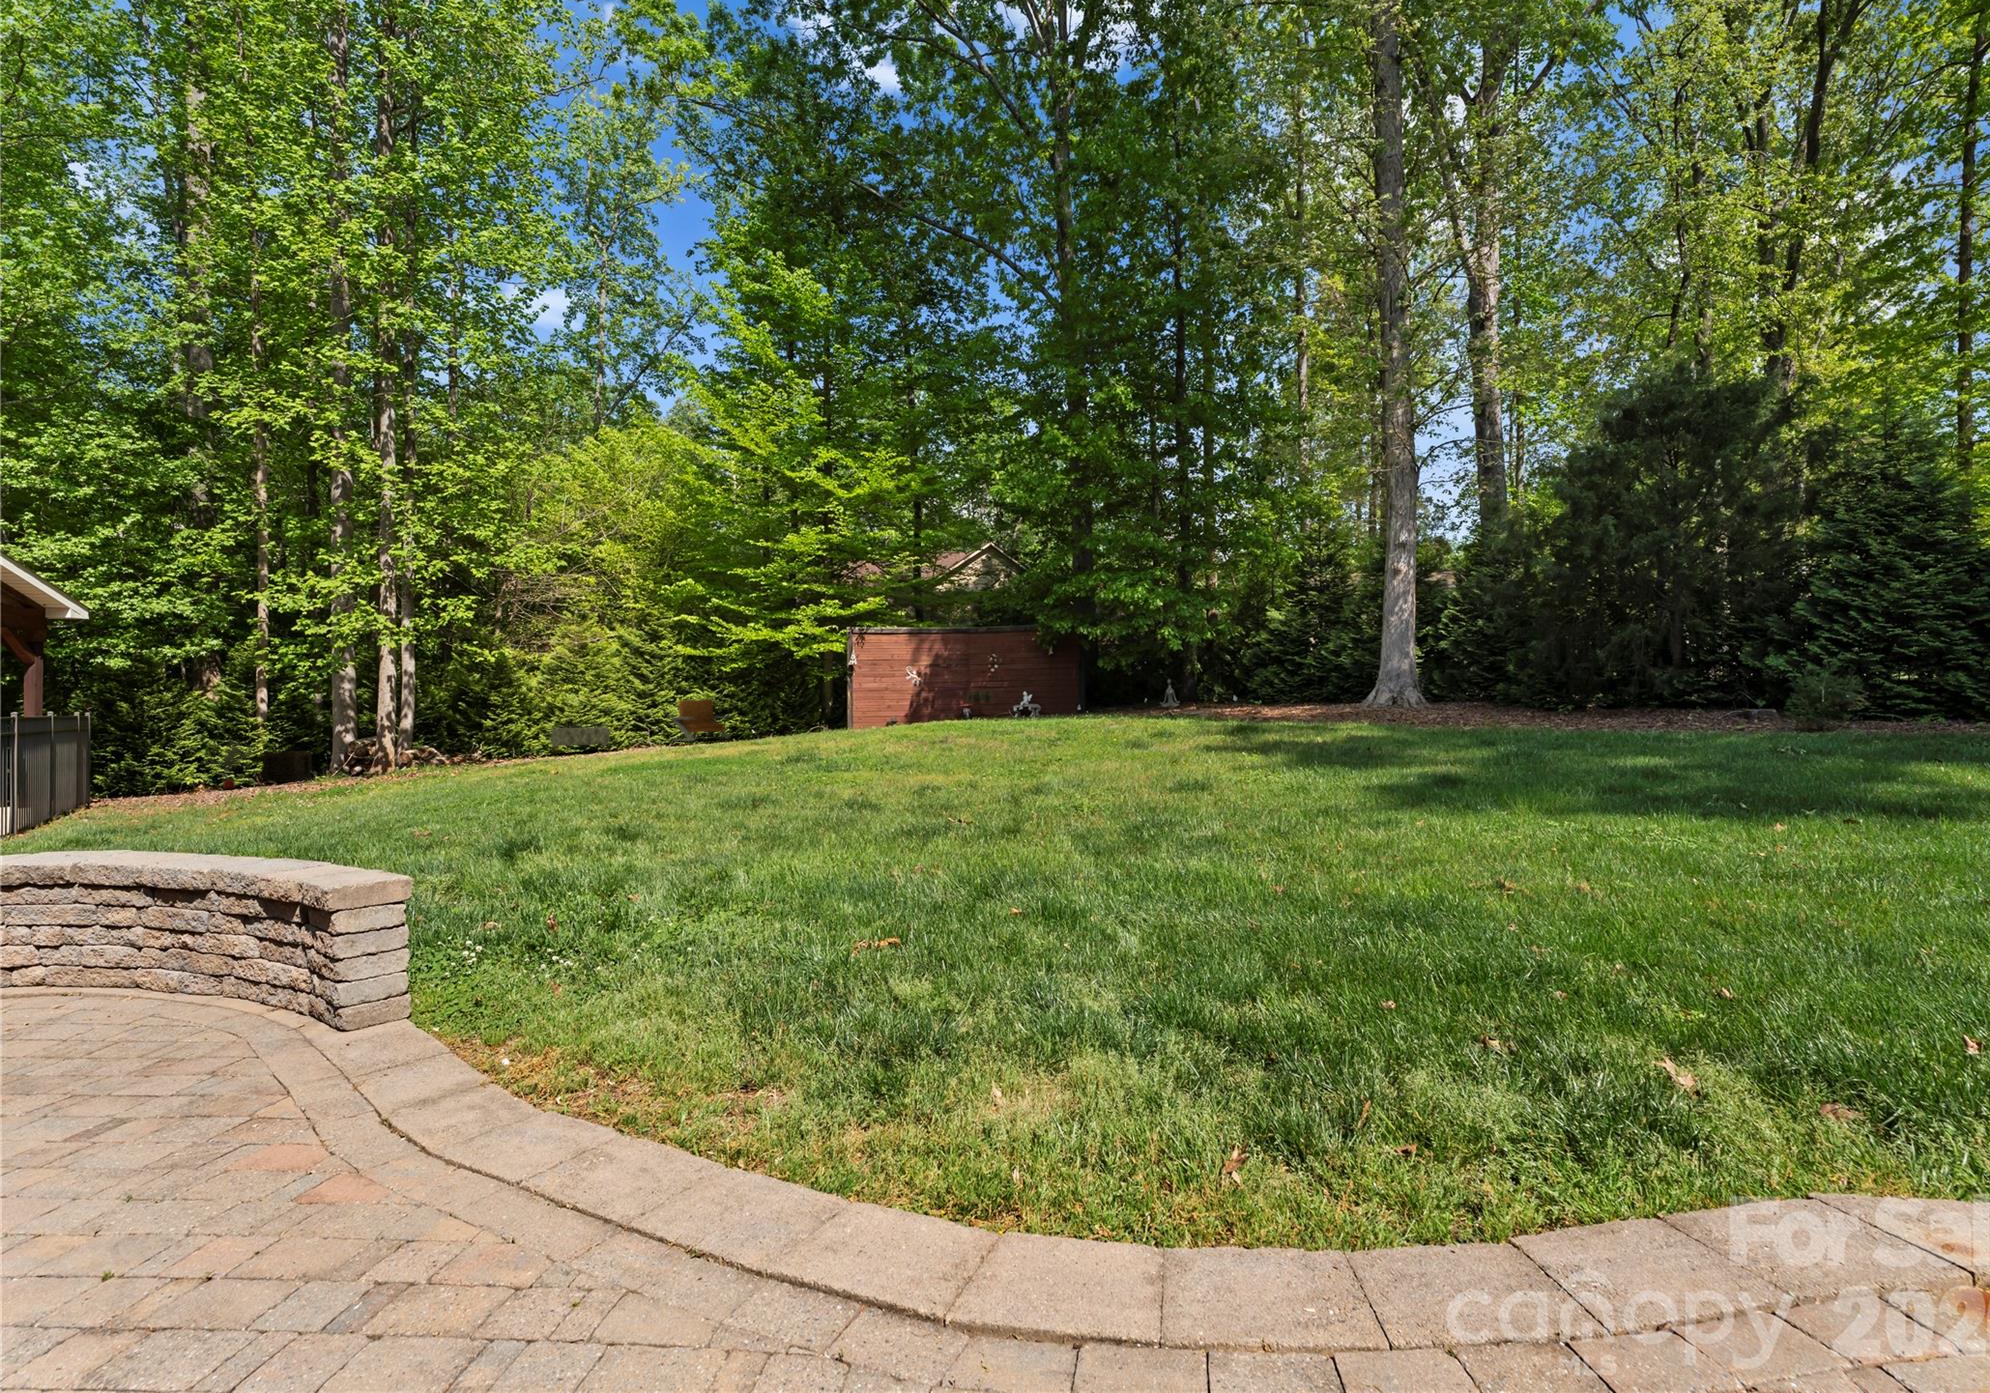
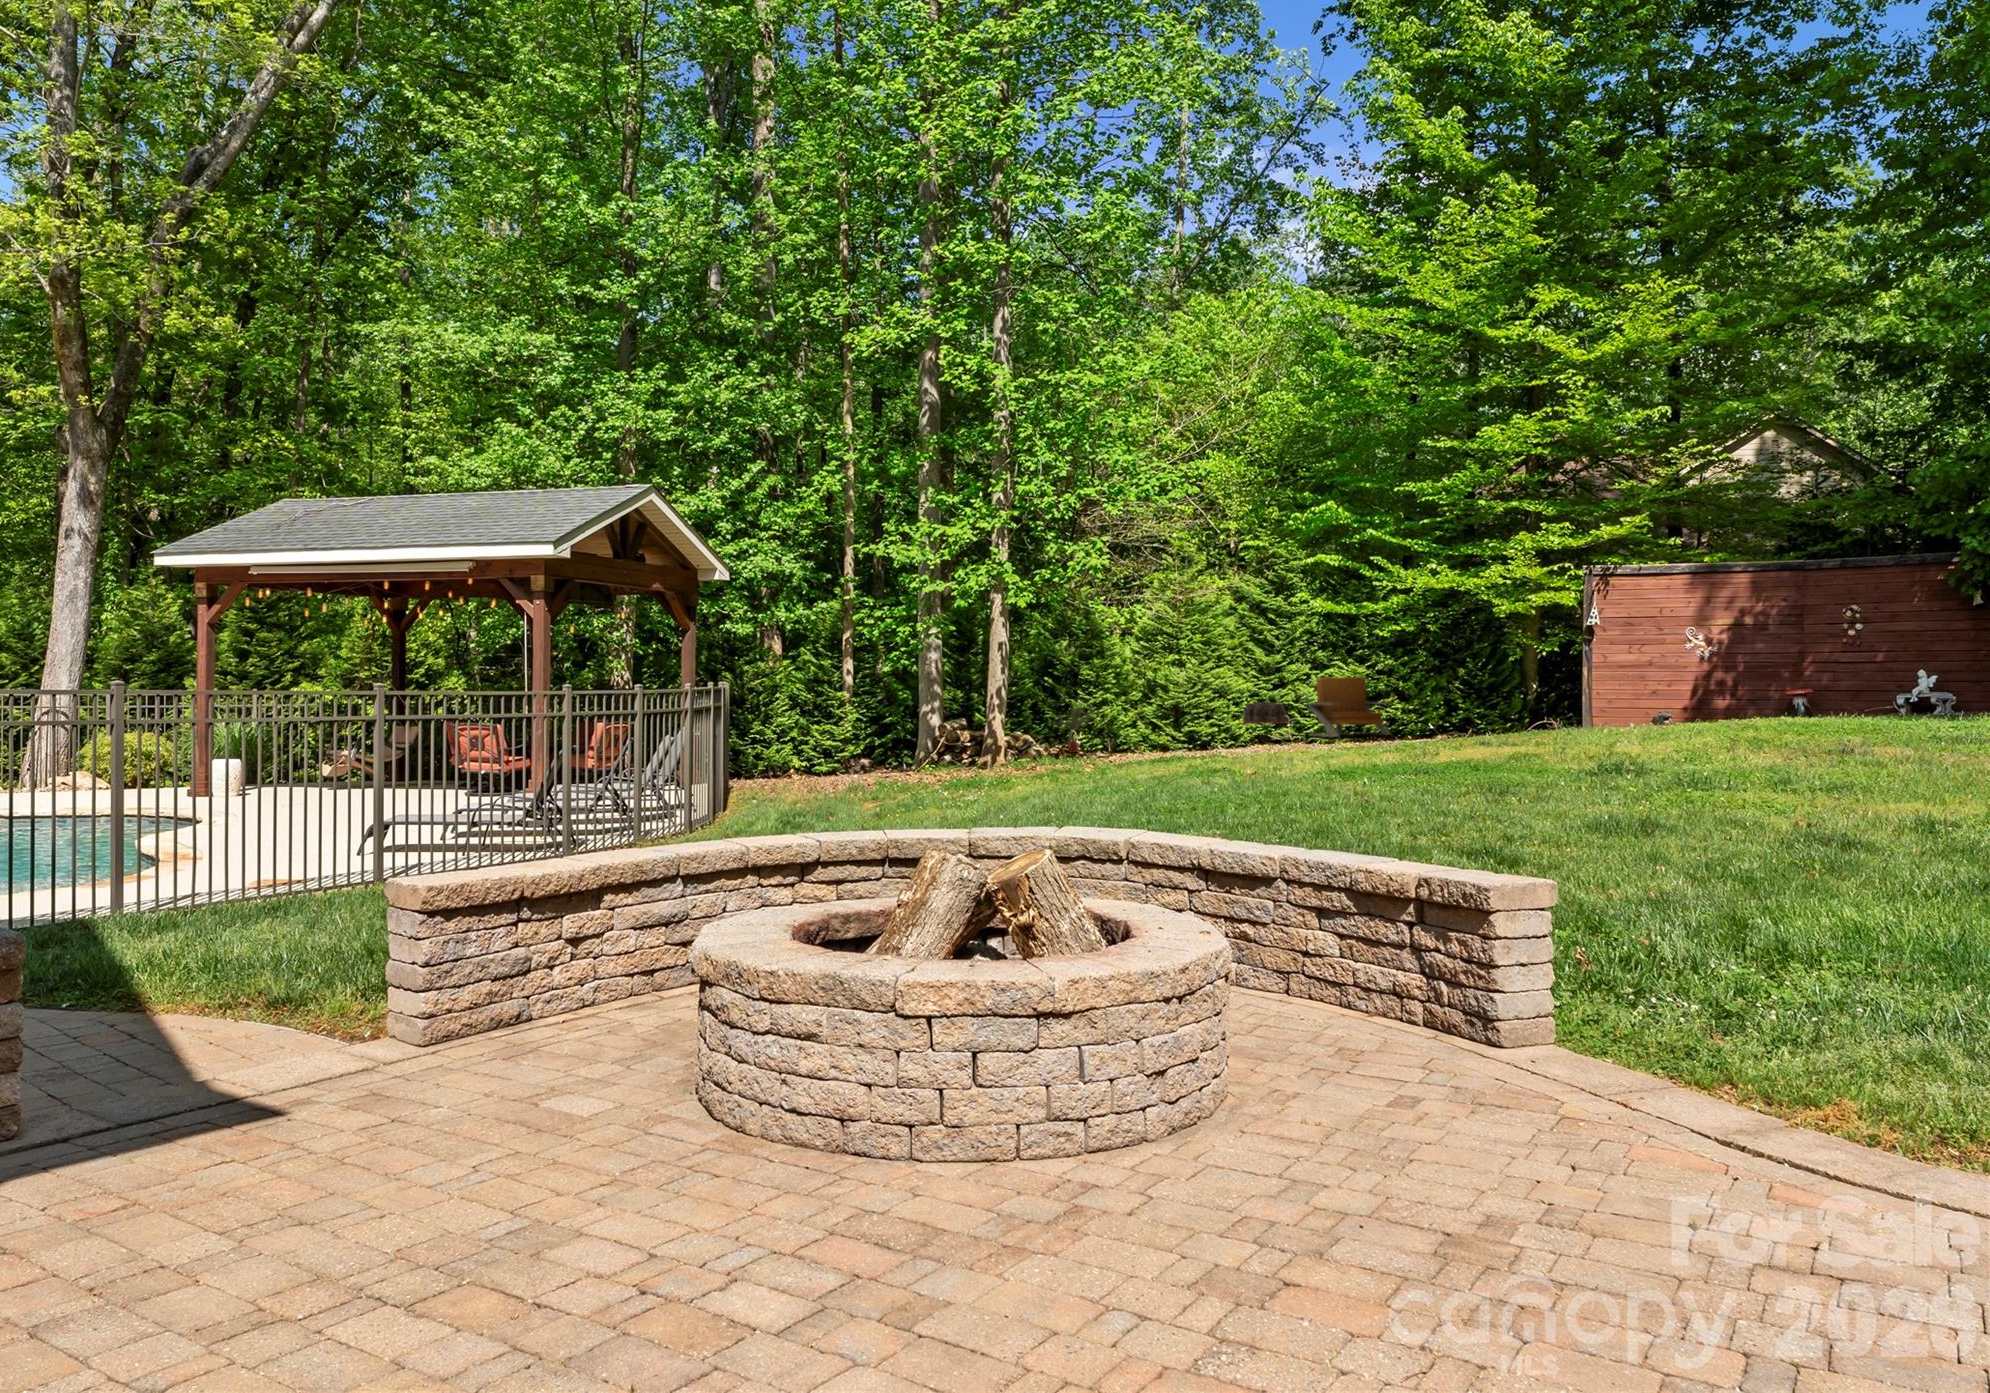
side table: present [966,691,994,716] -> present [1243,703,1288,741]
bench: present [551,727,610,753] -> none [1151,714,1224,748]
potted tree: present [209,741,253,789] -> present [1054,701,1093,753]
wooden crate: present [262,751,312,783] -> none [848,732,895,768]

